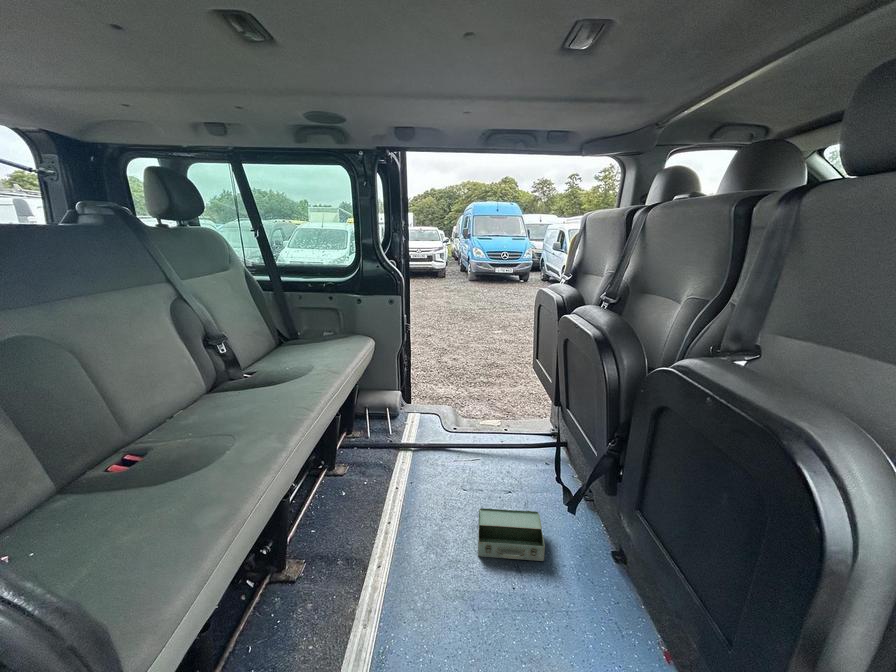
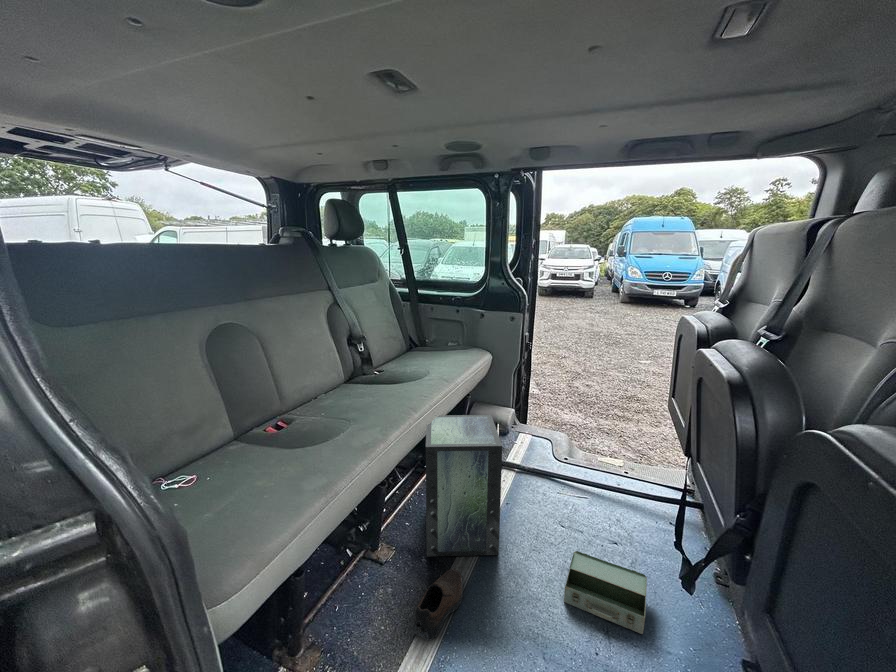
storage box: none [320,400,412,557] -> present [426,415,502,556]
shoe: none [344,560,387,639] -> present [414,569,463,641]

